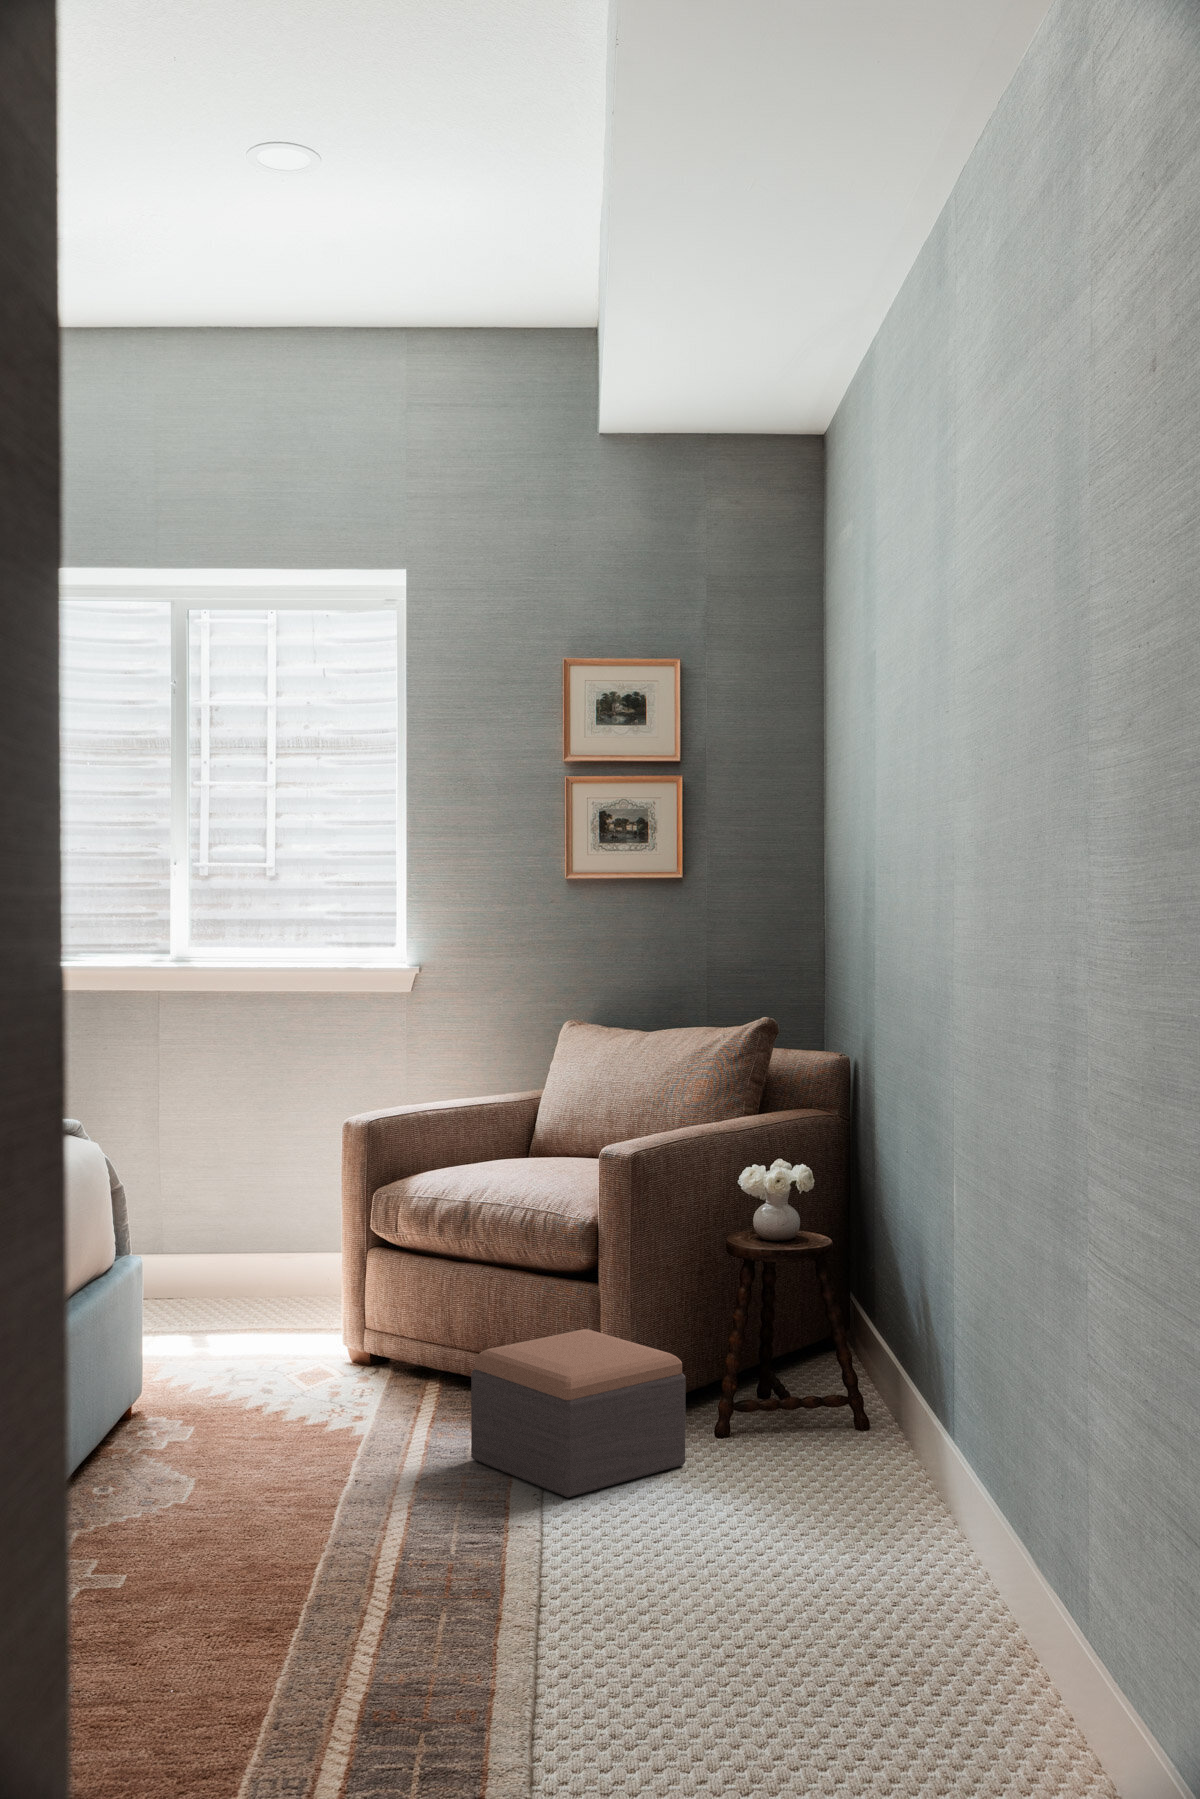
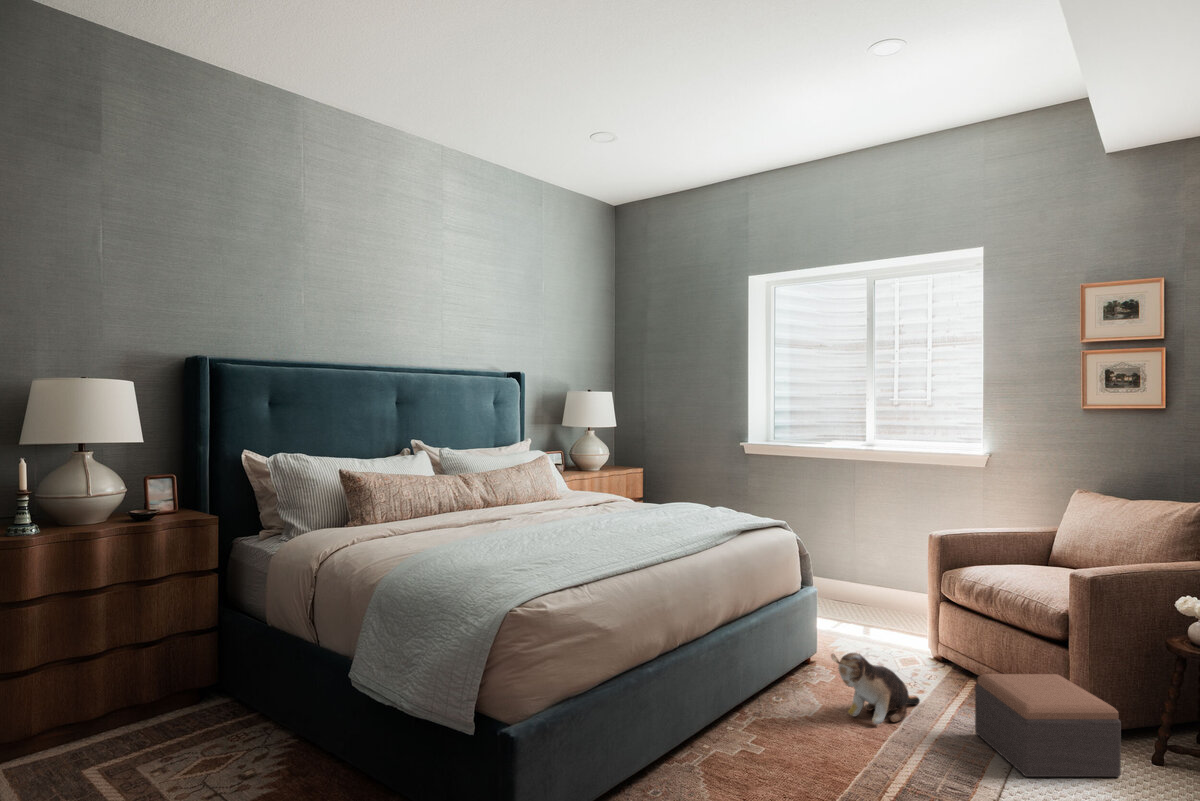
plush toy: none [229,1355,365,1484] -> present [831,653,920,724]

